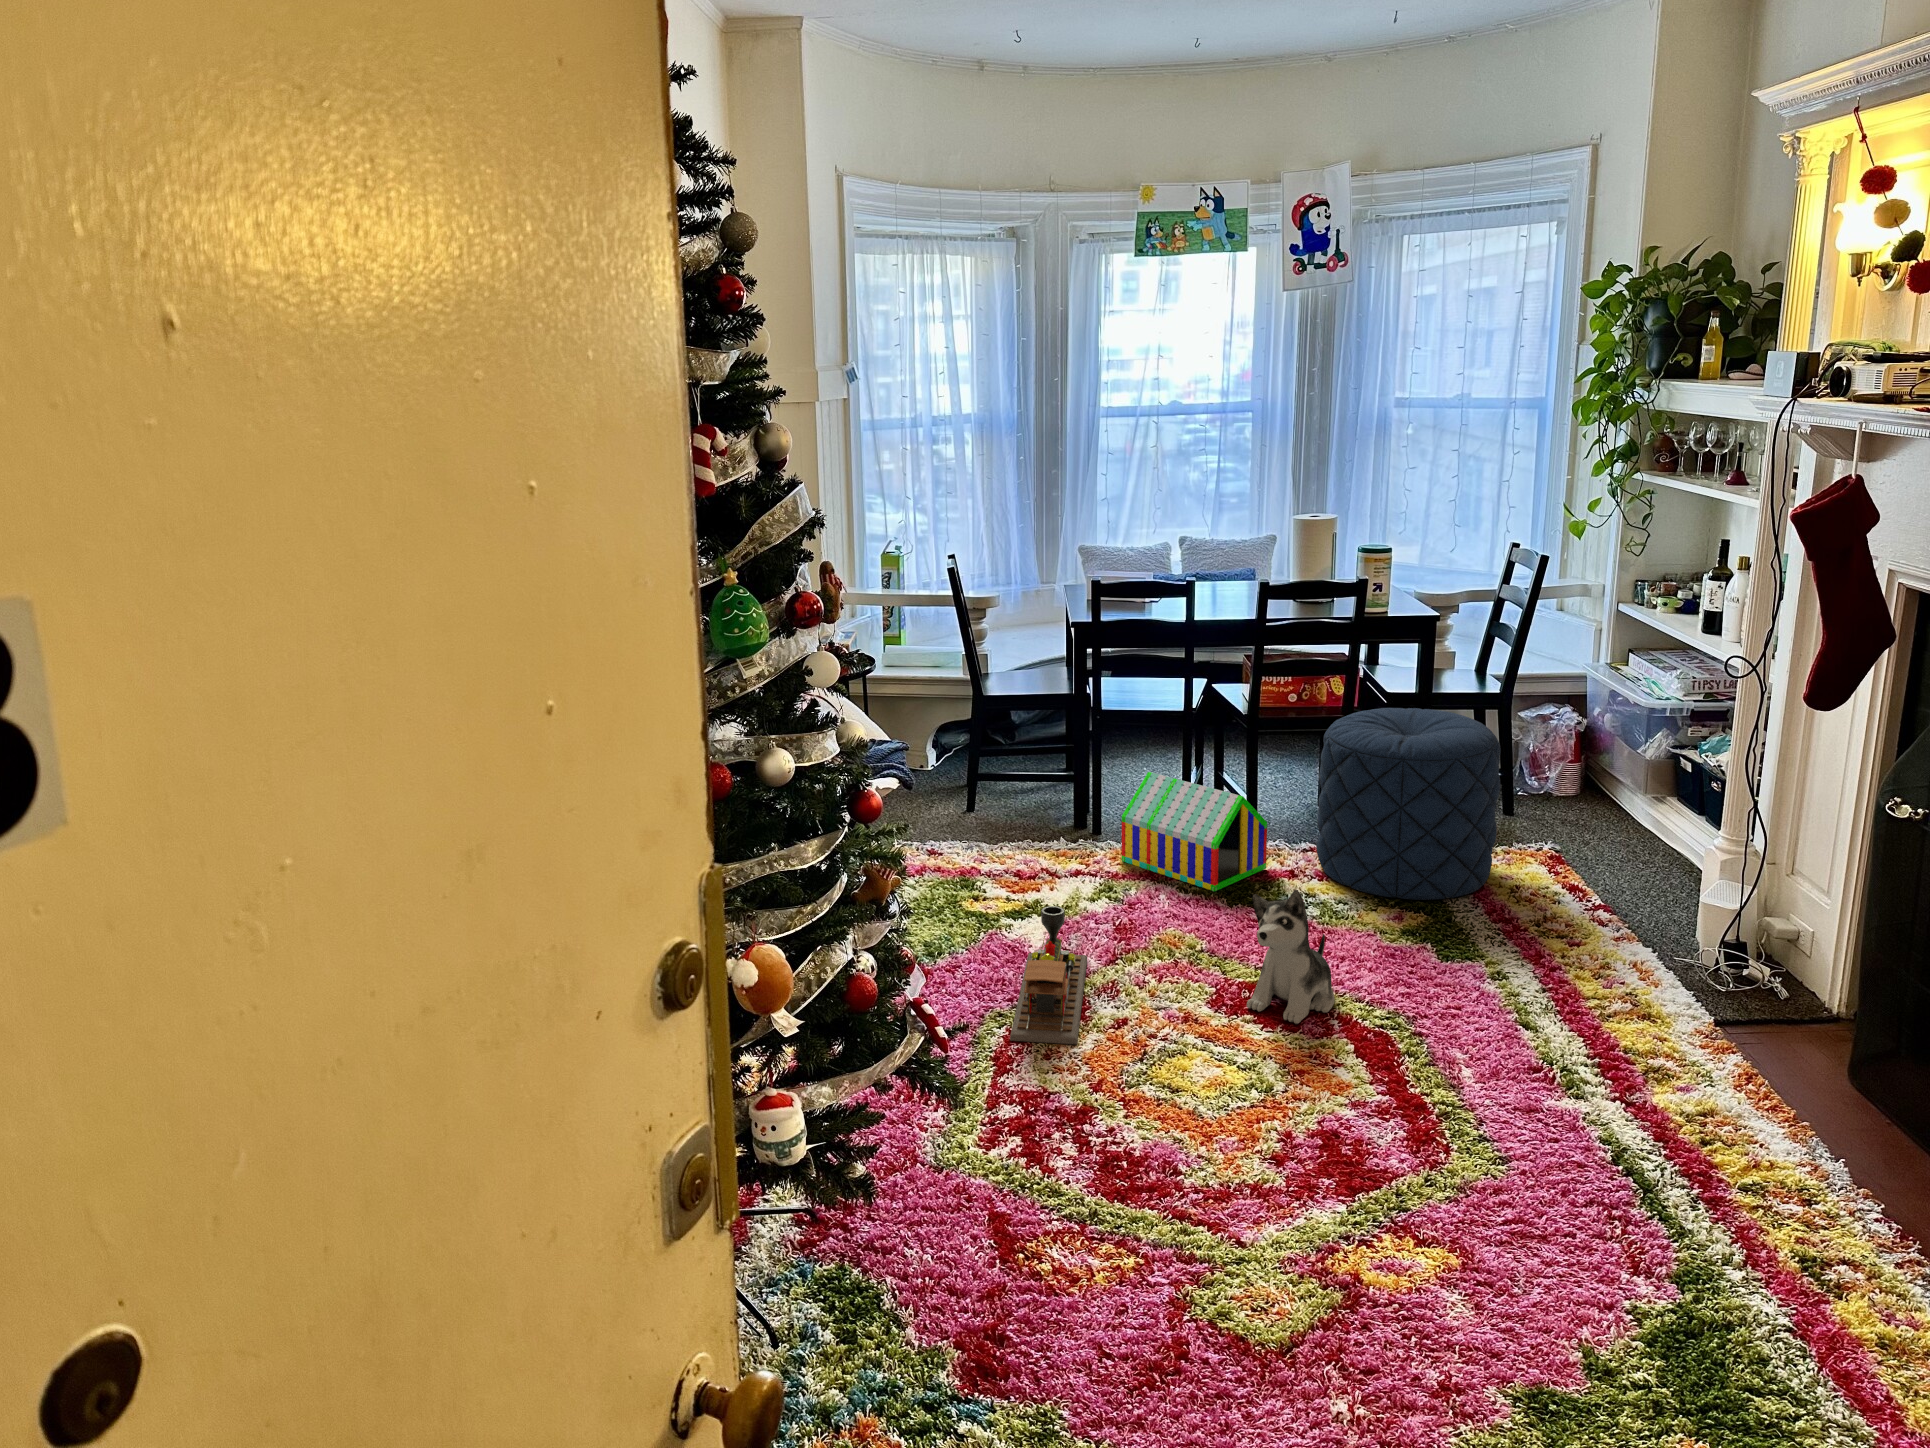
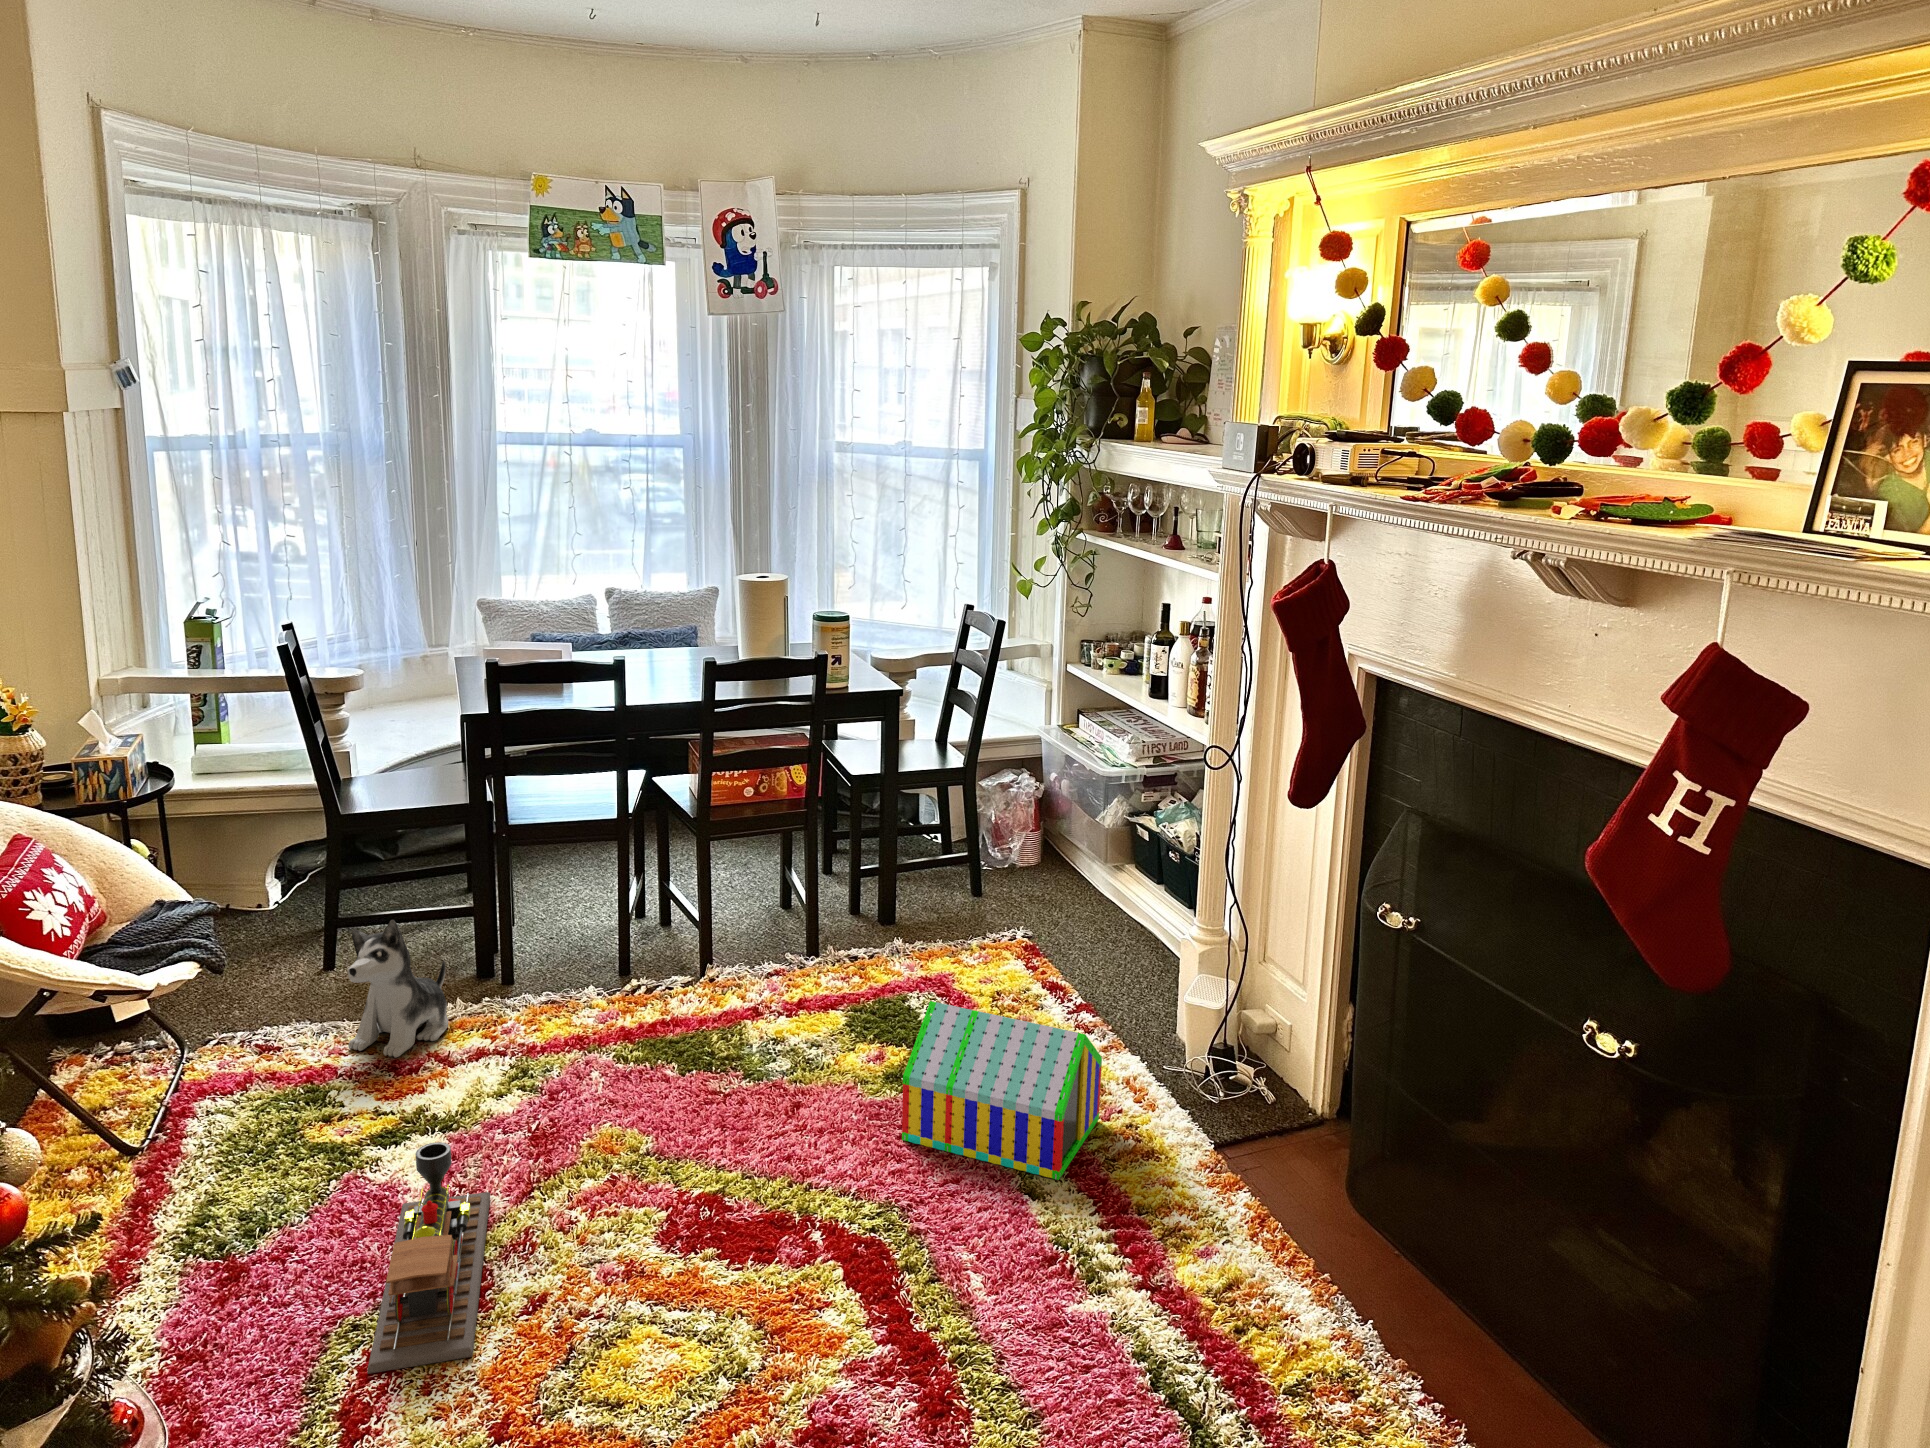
pouf: present [1316,708,1501,900] -> none [780,801,976,1030]
toy house: present [1122,772,1267,891] -> present [902,1001,1102,1180]
plush toy: present [1247,890,1335,1024] -> present [348,920,448,1057]

